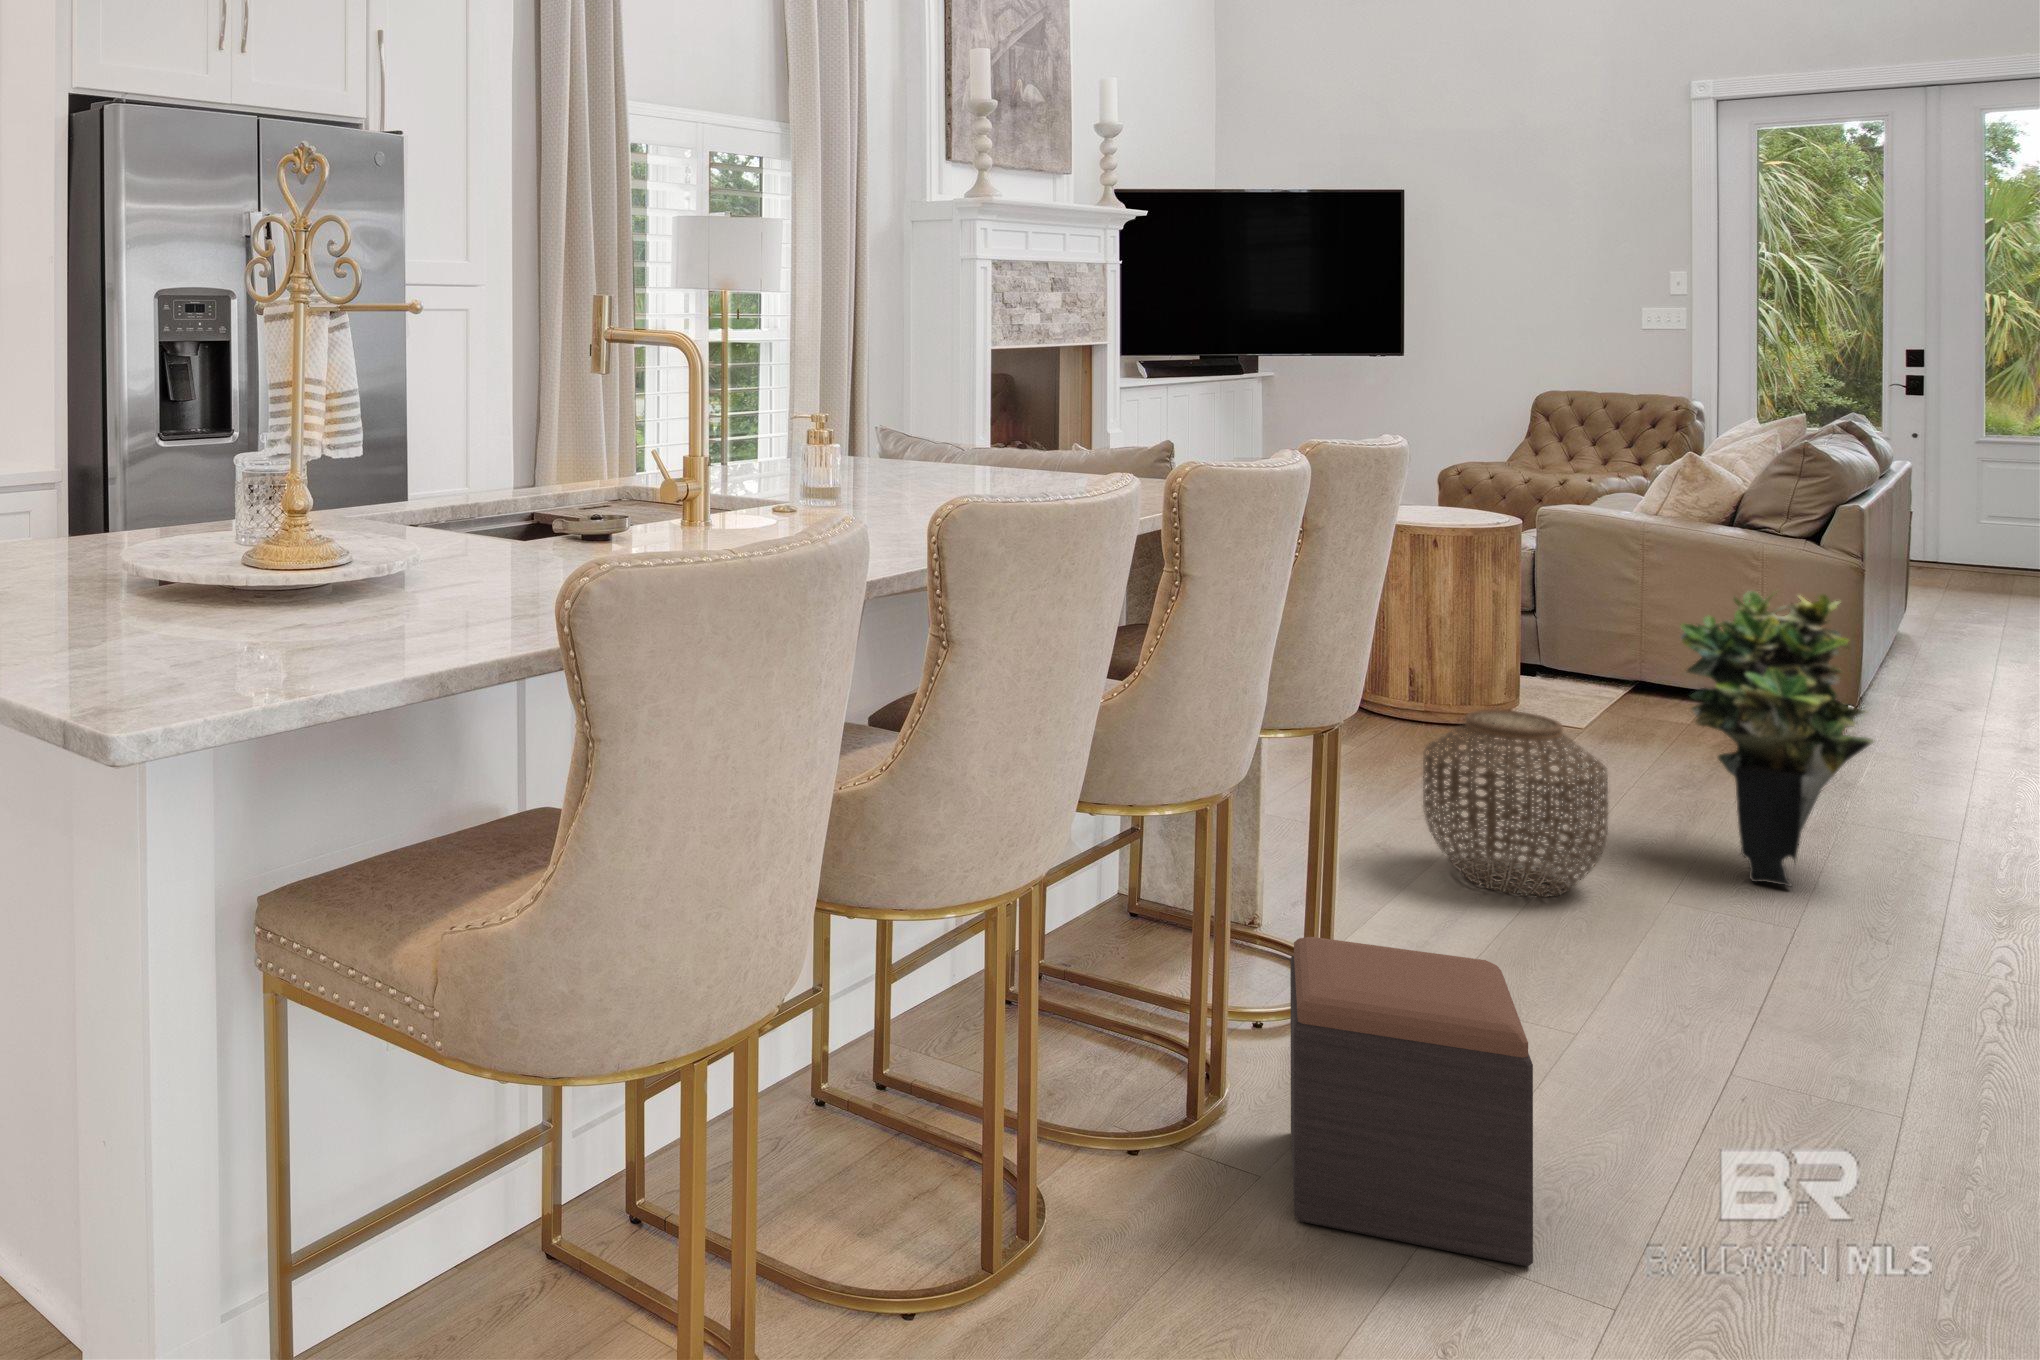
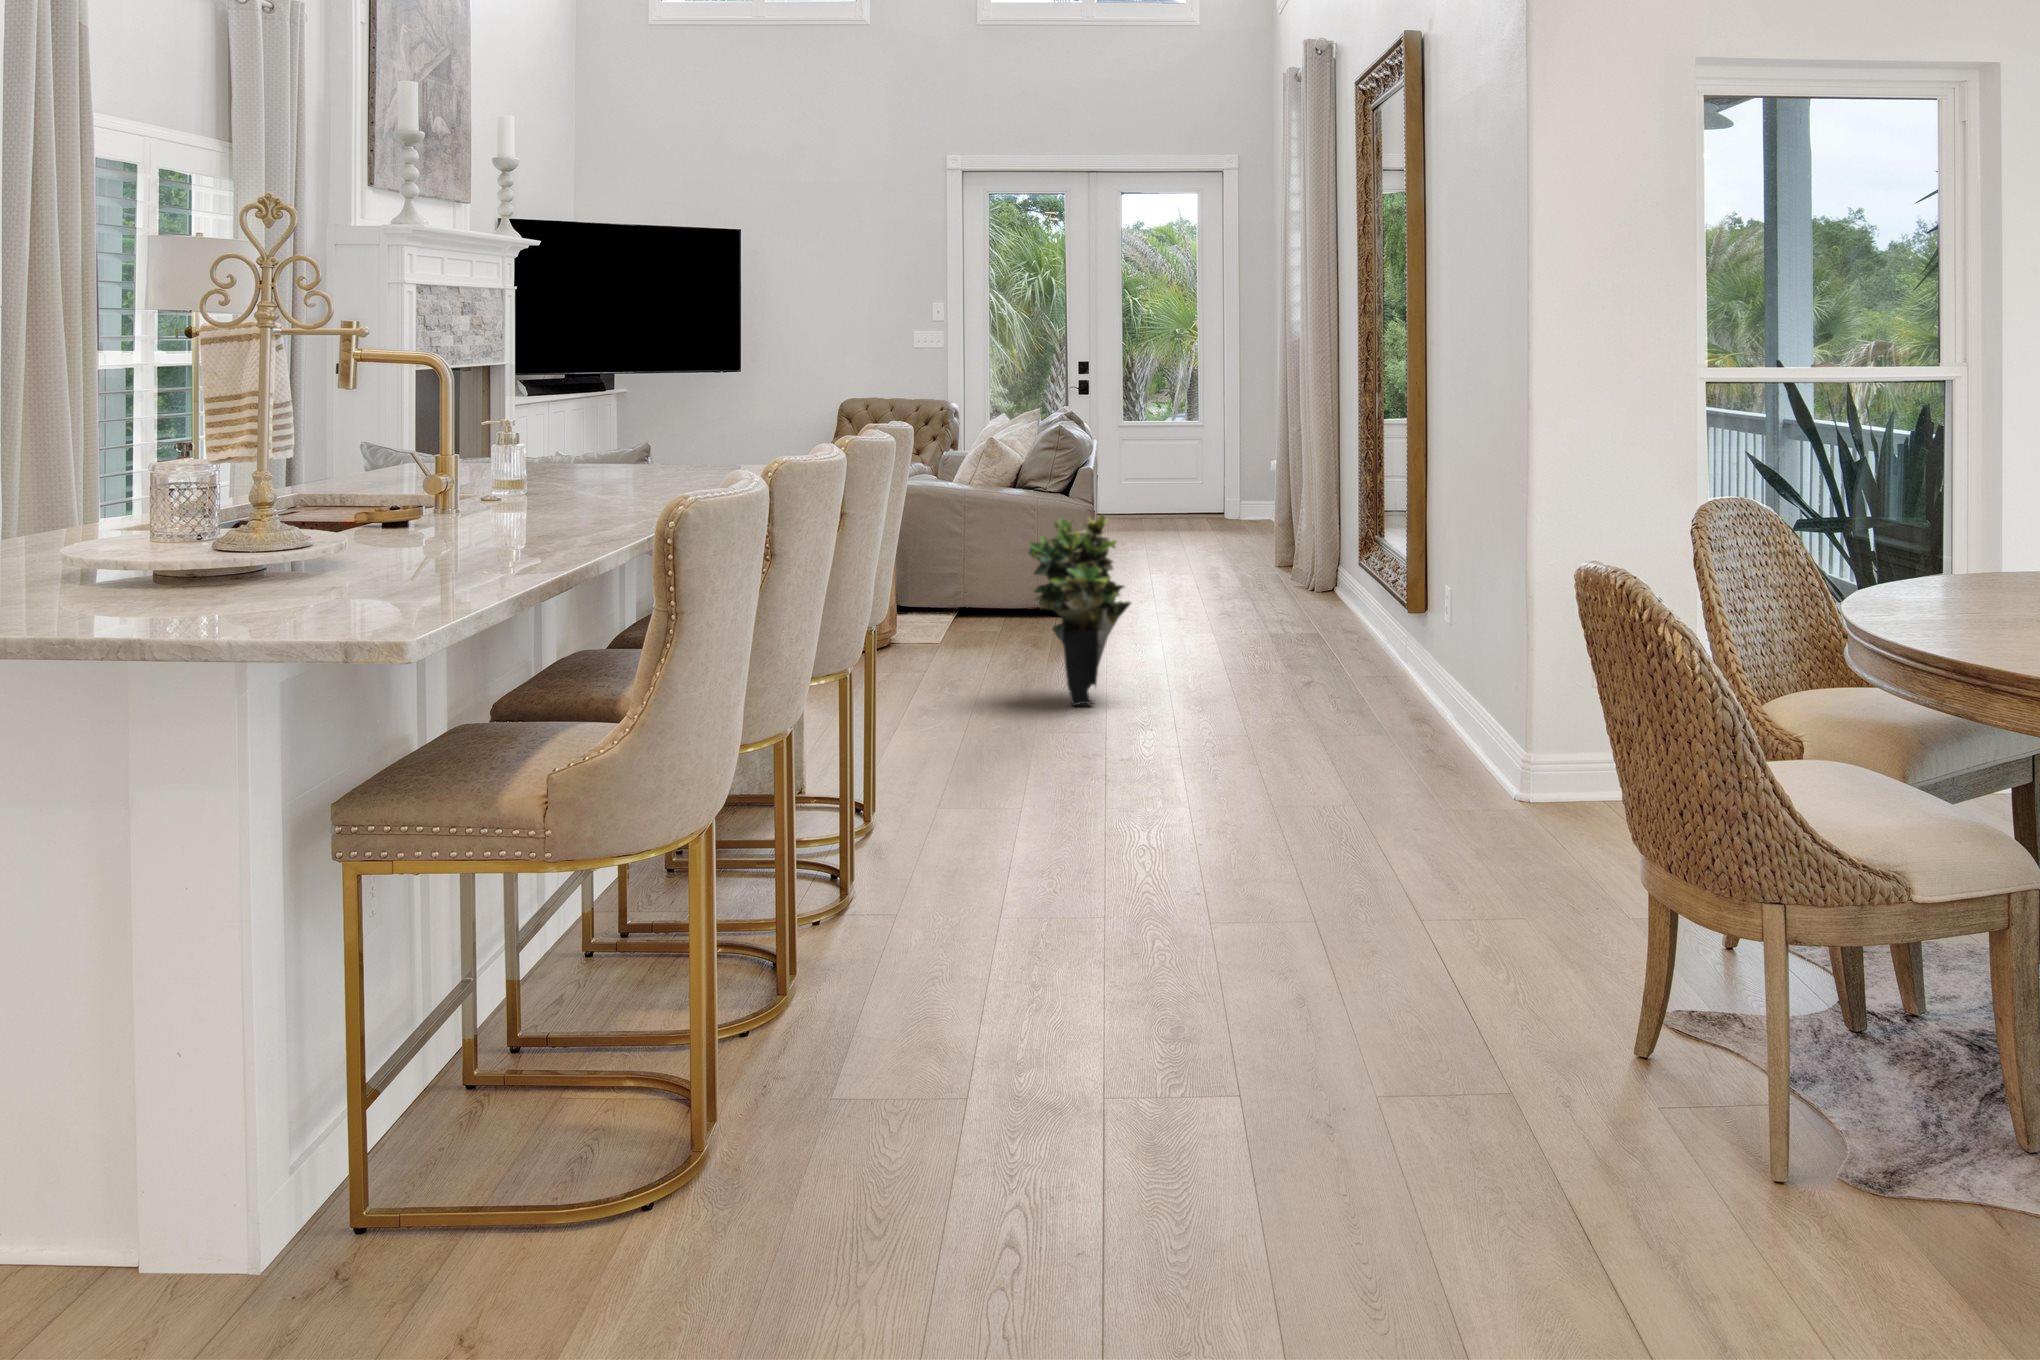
woven basket: present [1423,710,1608,896] -> none [893,612,1004,737]
footstool: present [1290,937,1533,1267] -> none [902,727,1054,900]

